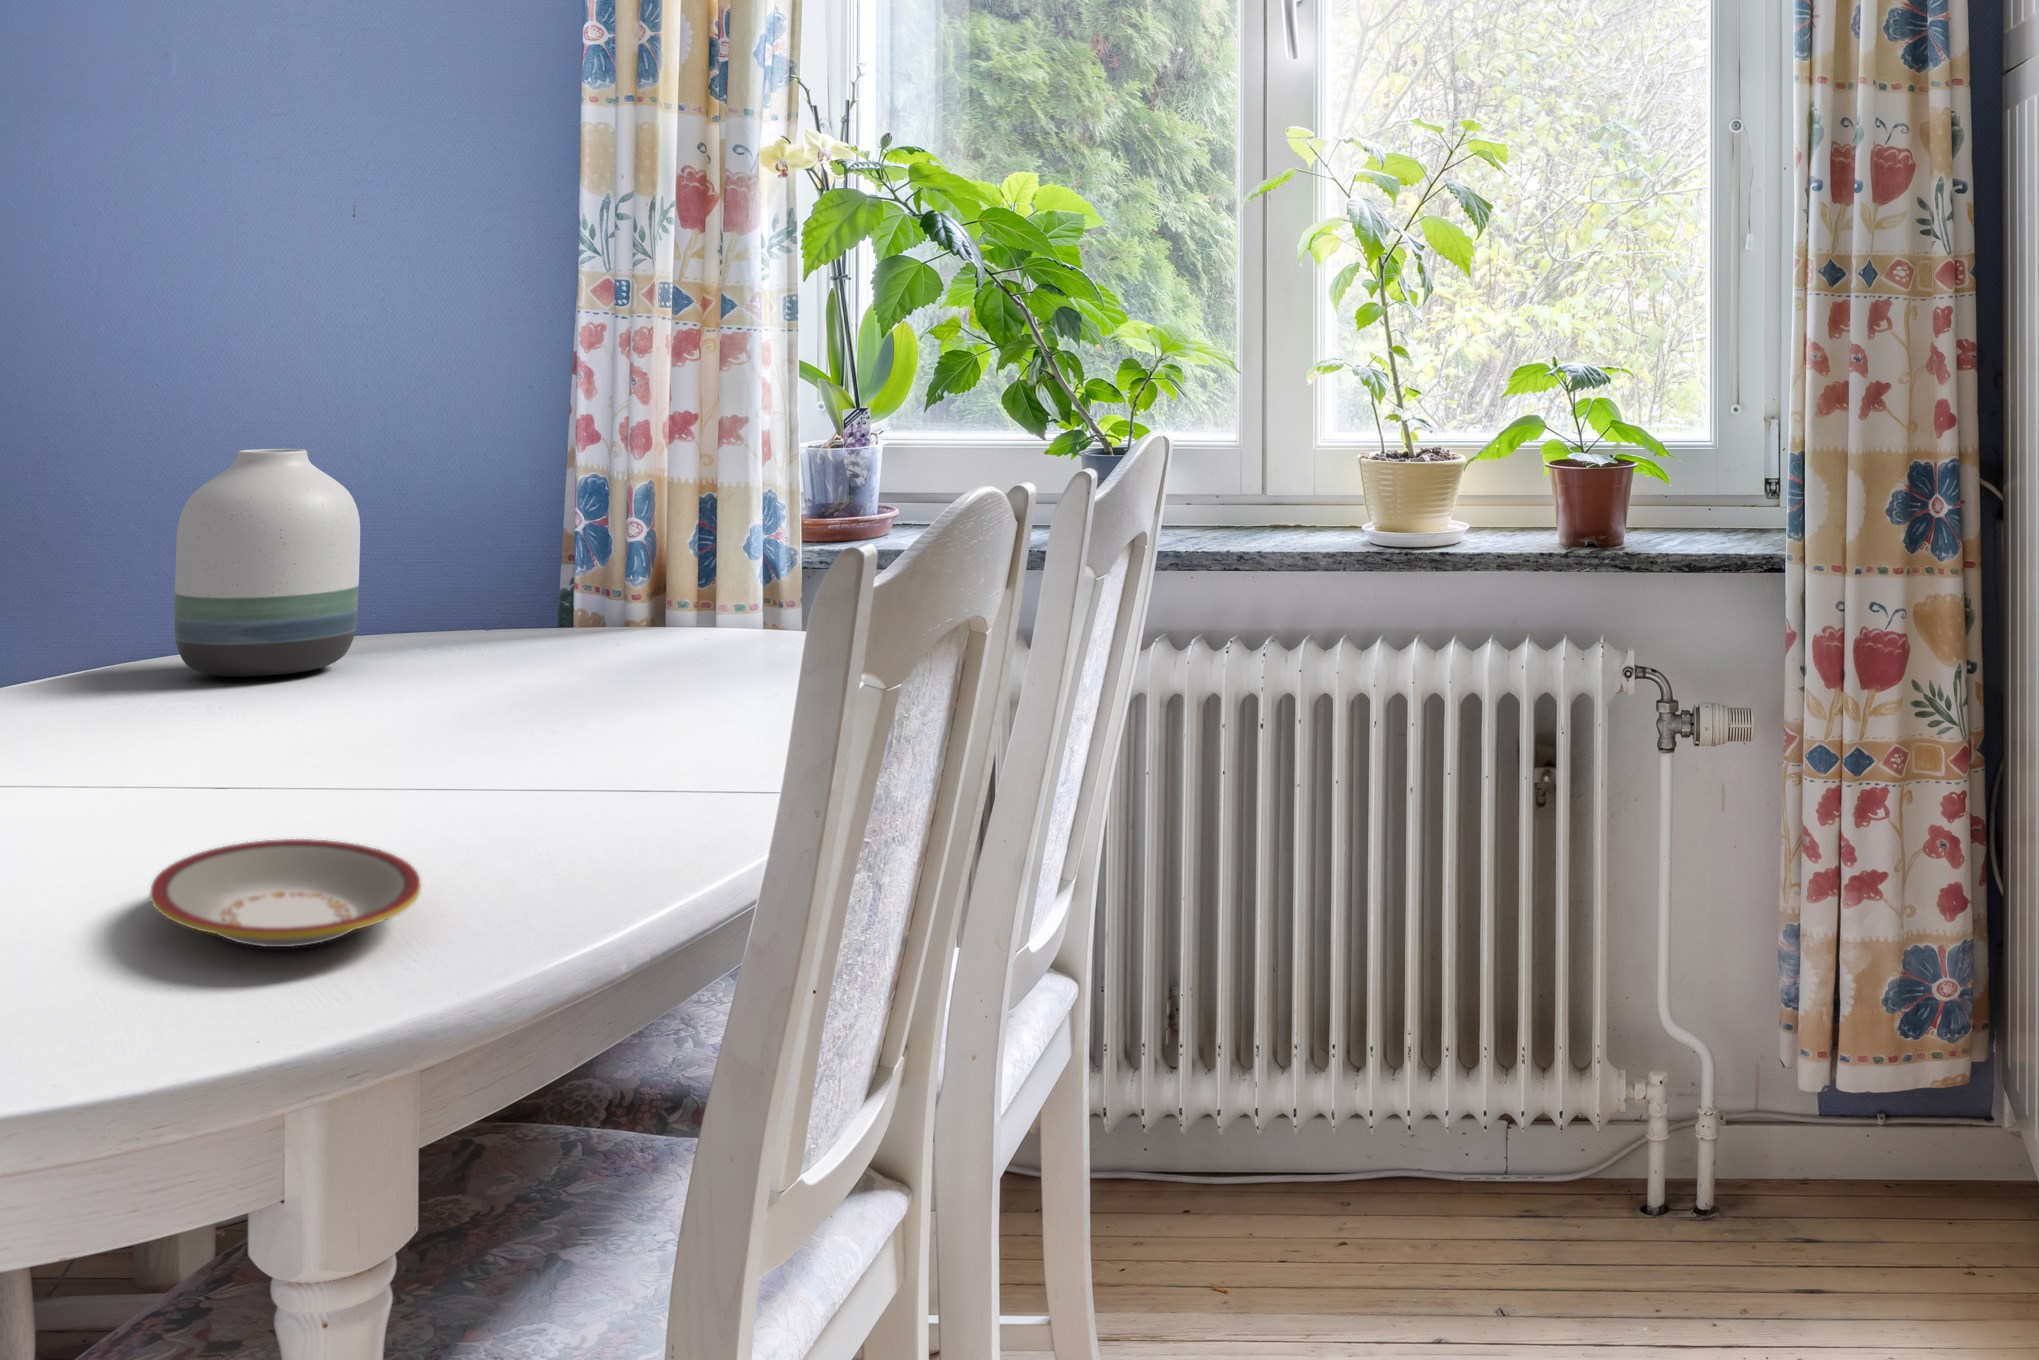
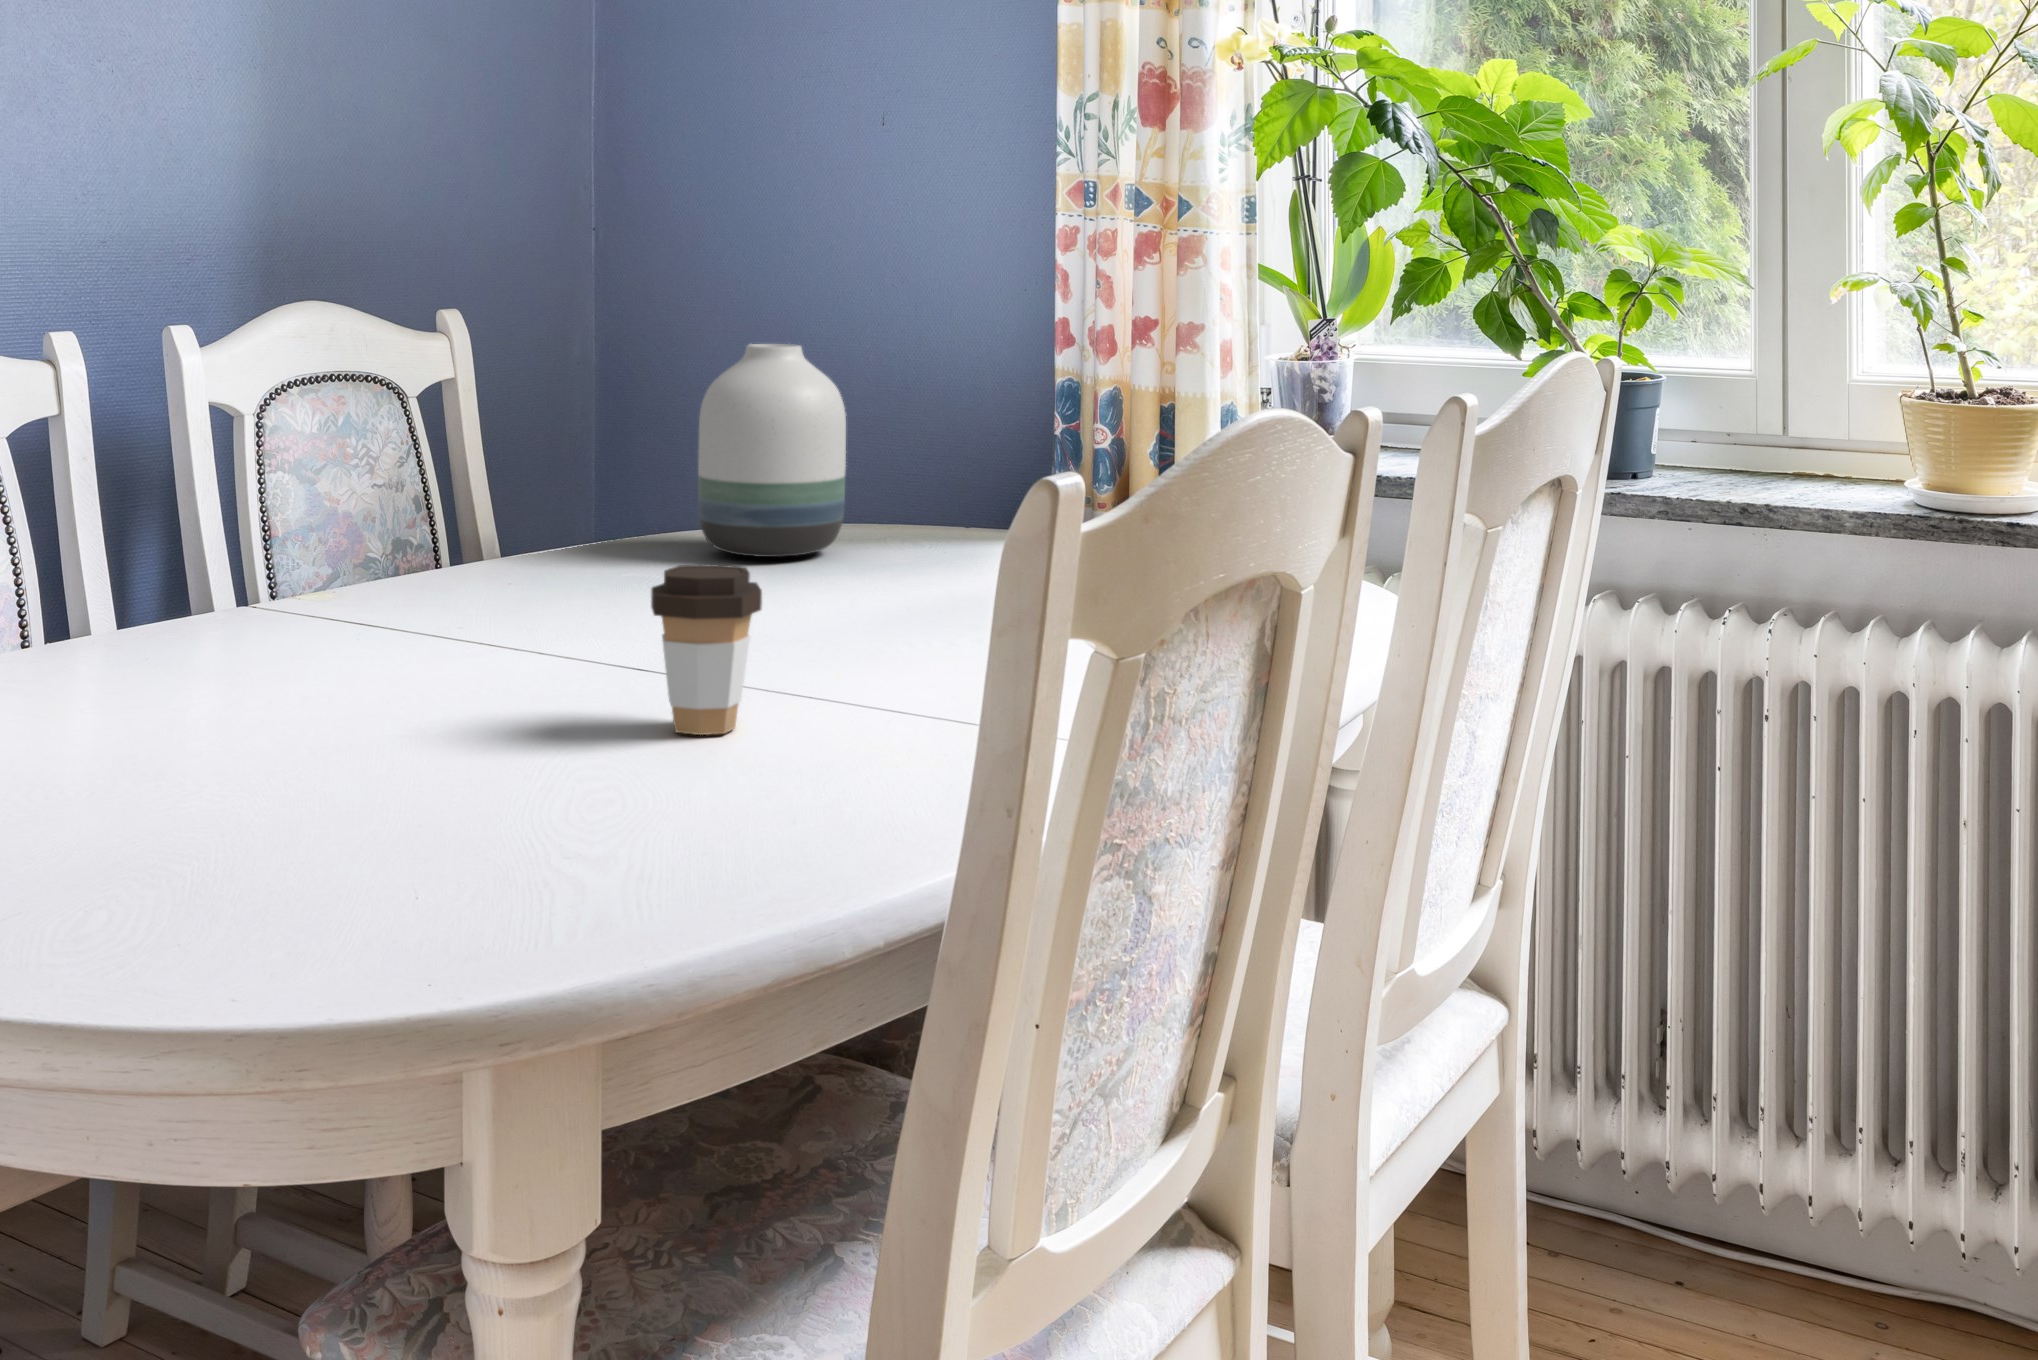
coffee cup: none [273,667,400,836] -> present [651,564,762,735]
plate: present [150,839,421,947] -> none [470,737,709,865]

